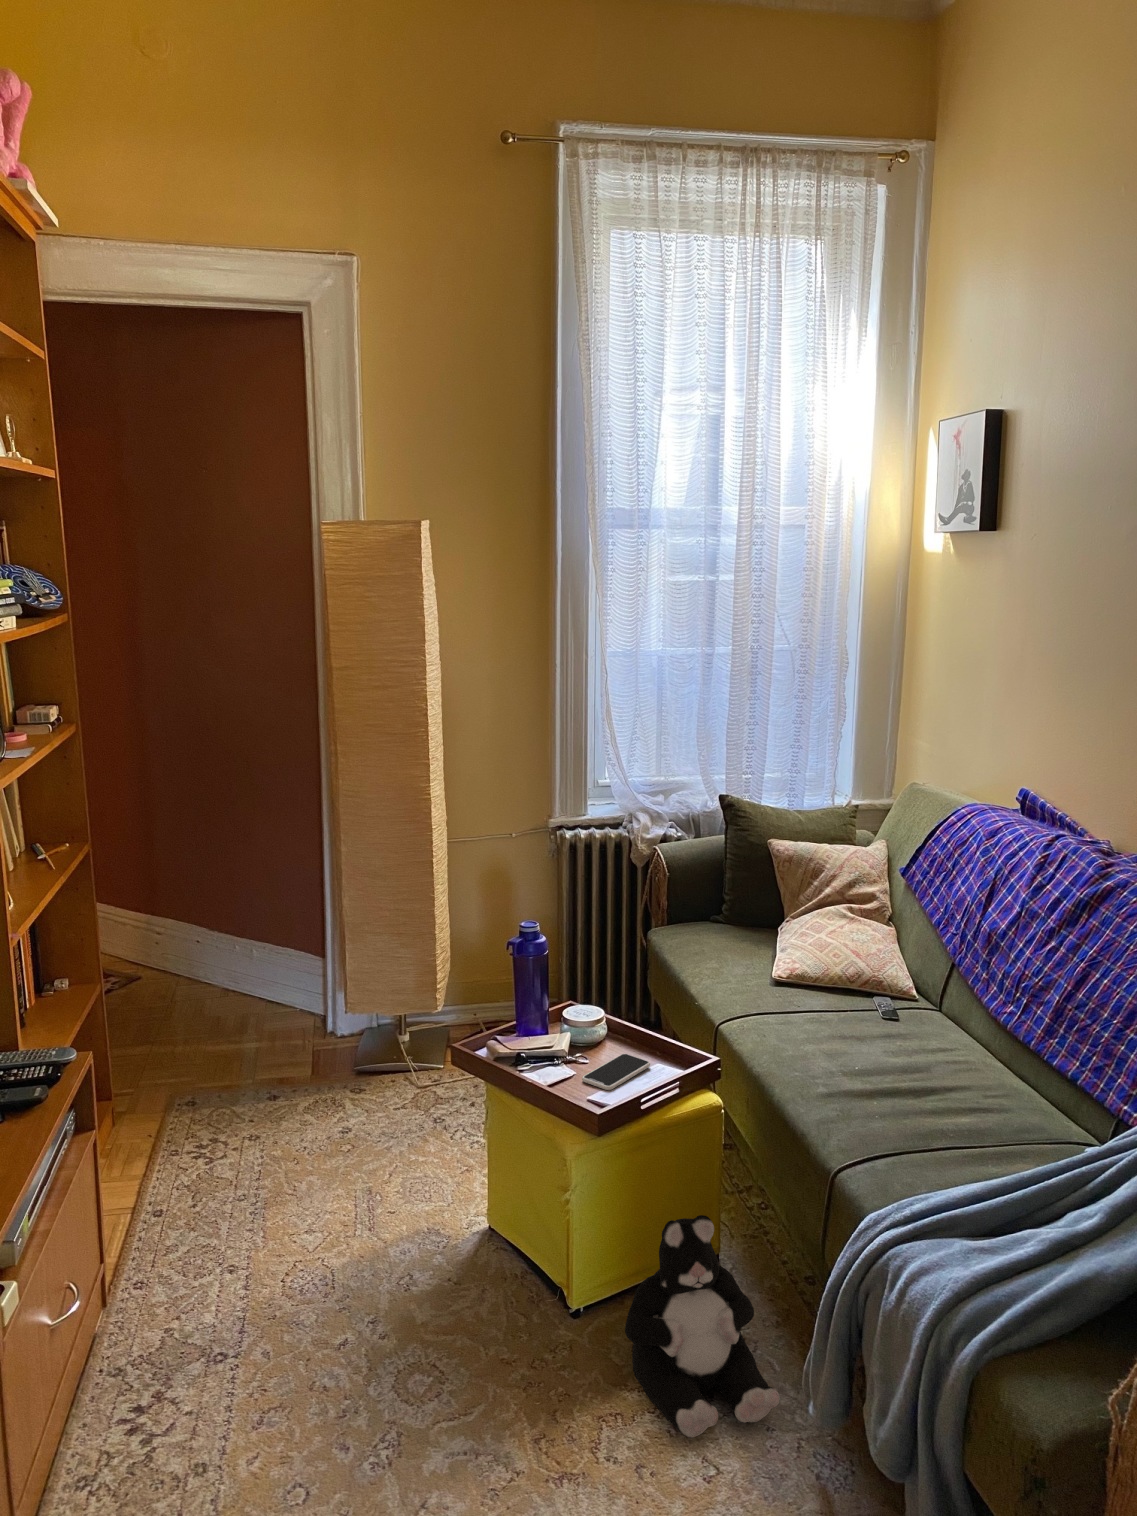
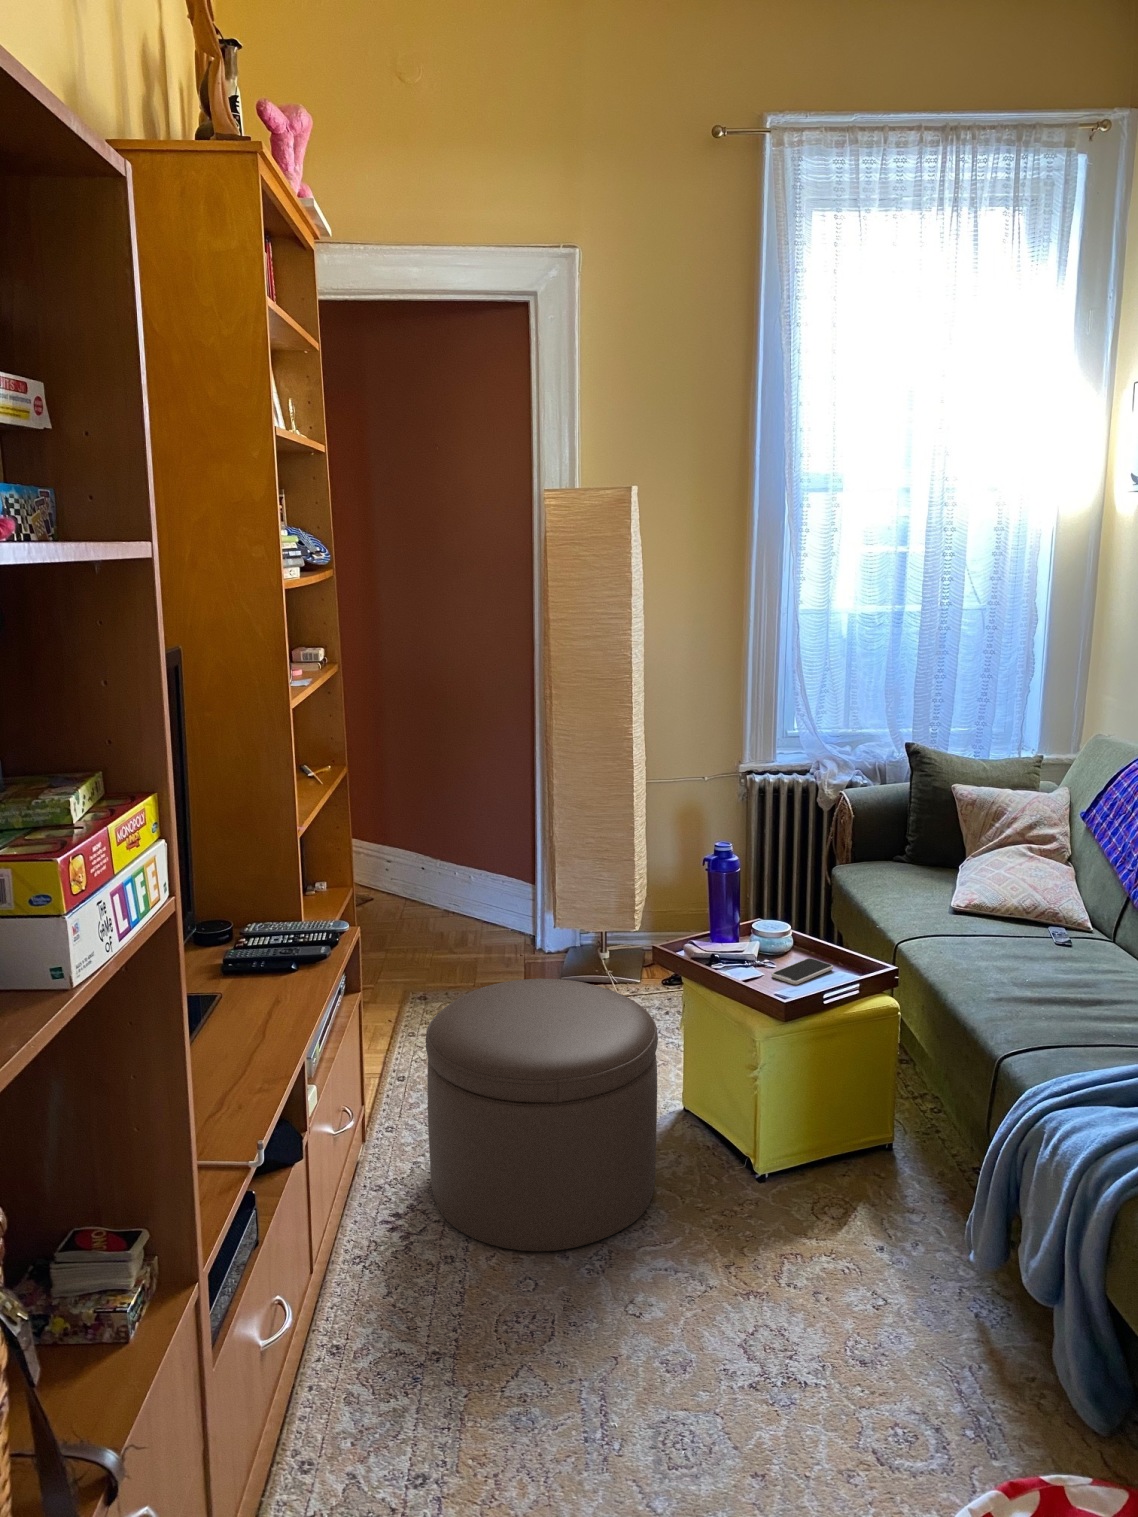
ottoman: none [171,1096,453,1446] -> present [426,979,658,1251]
plush toy: present [625,1215,780,1437] -> none [806,1092,943,1275]

